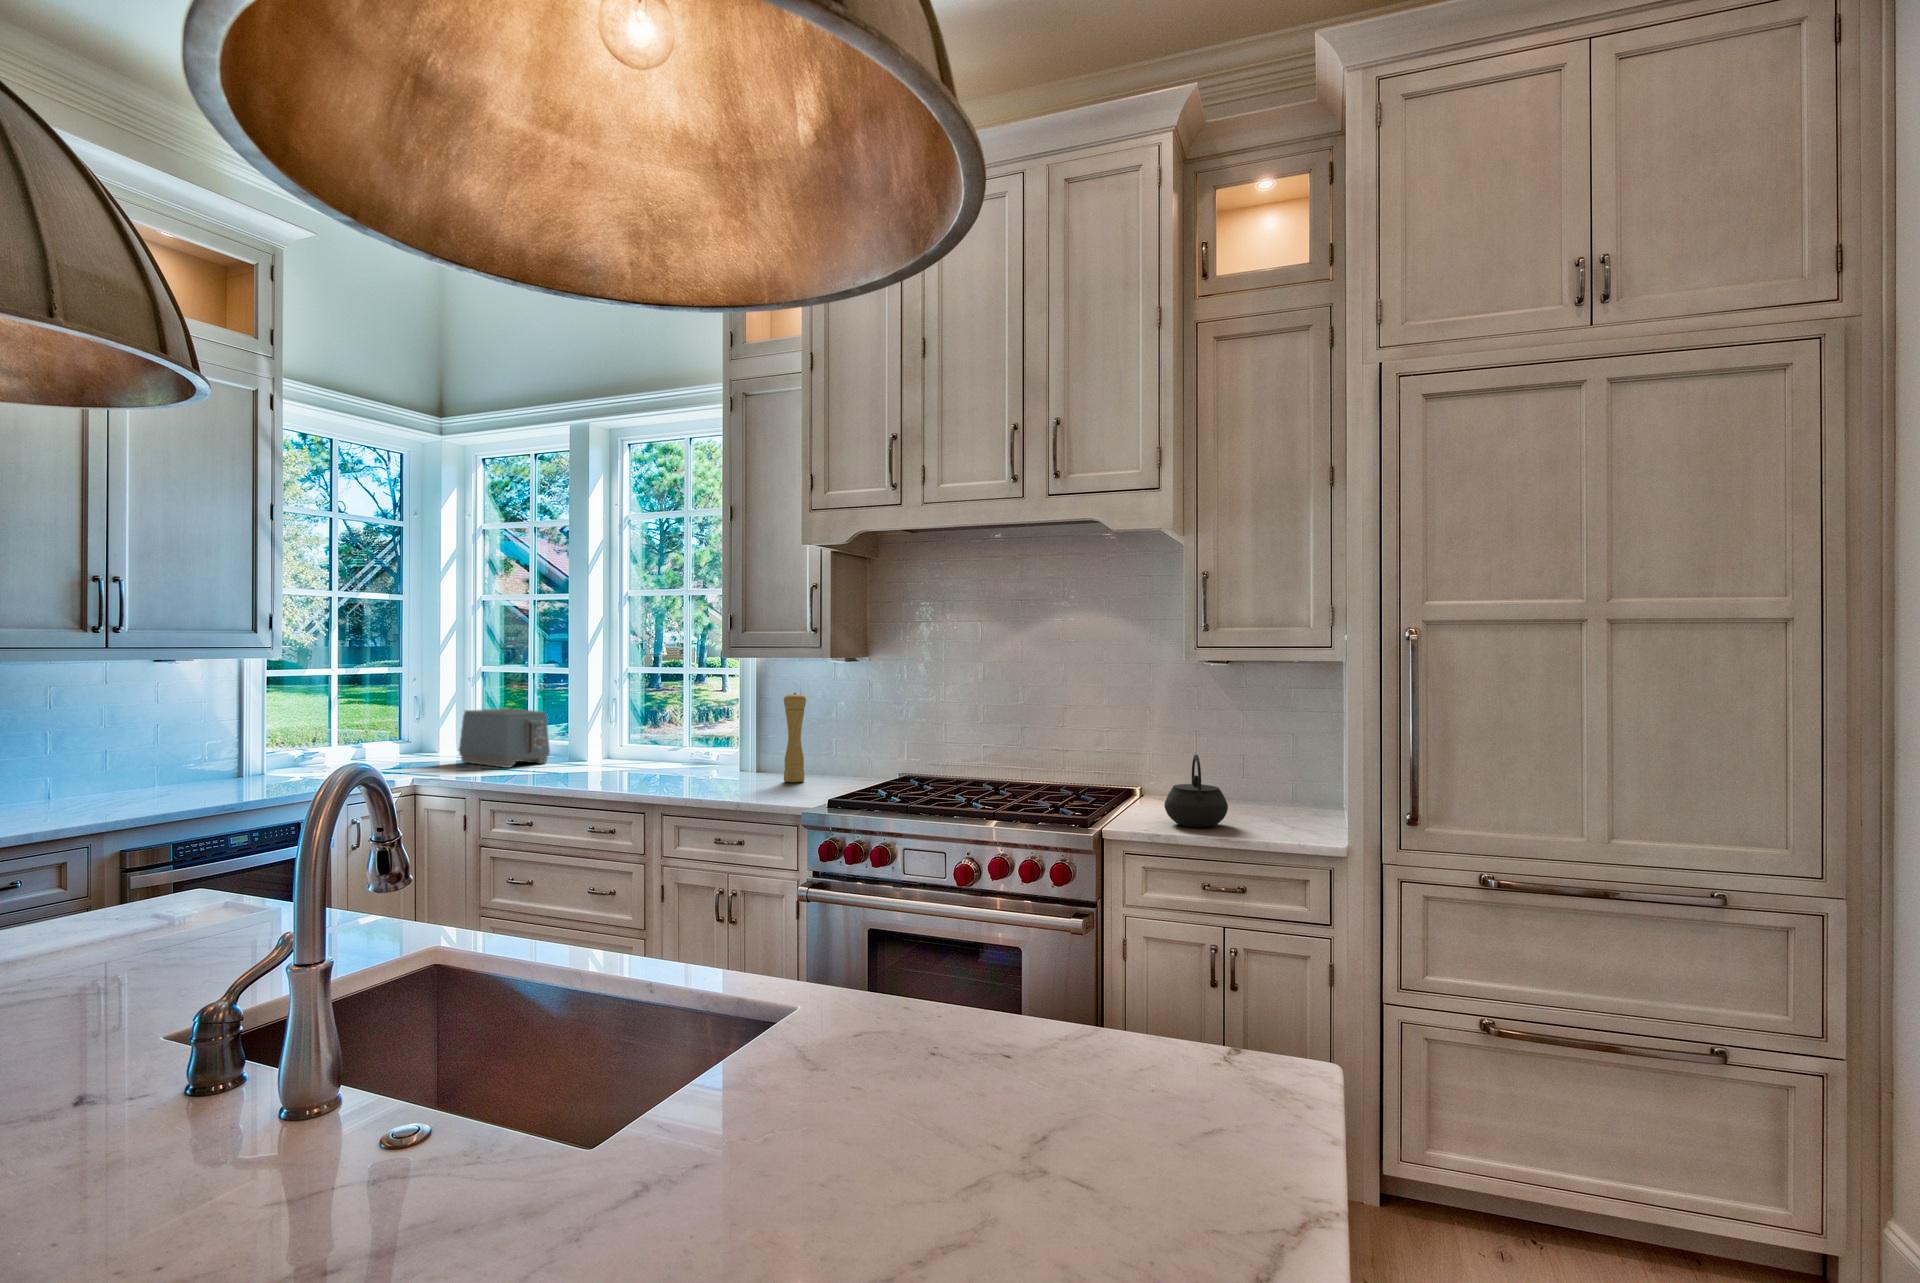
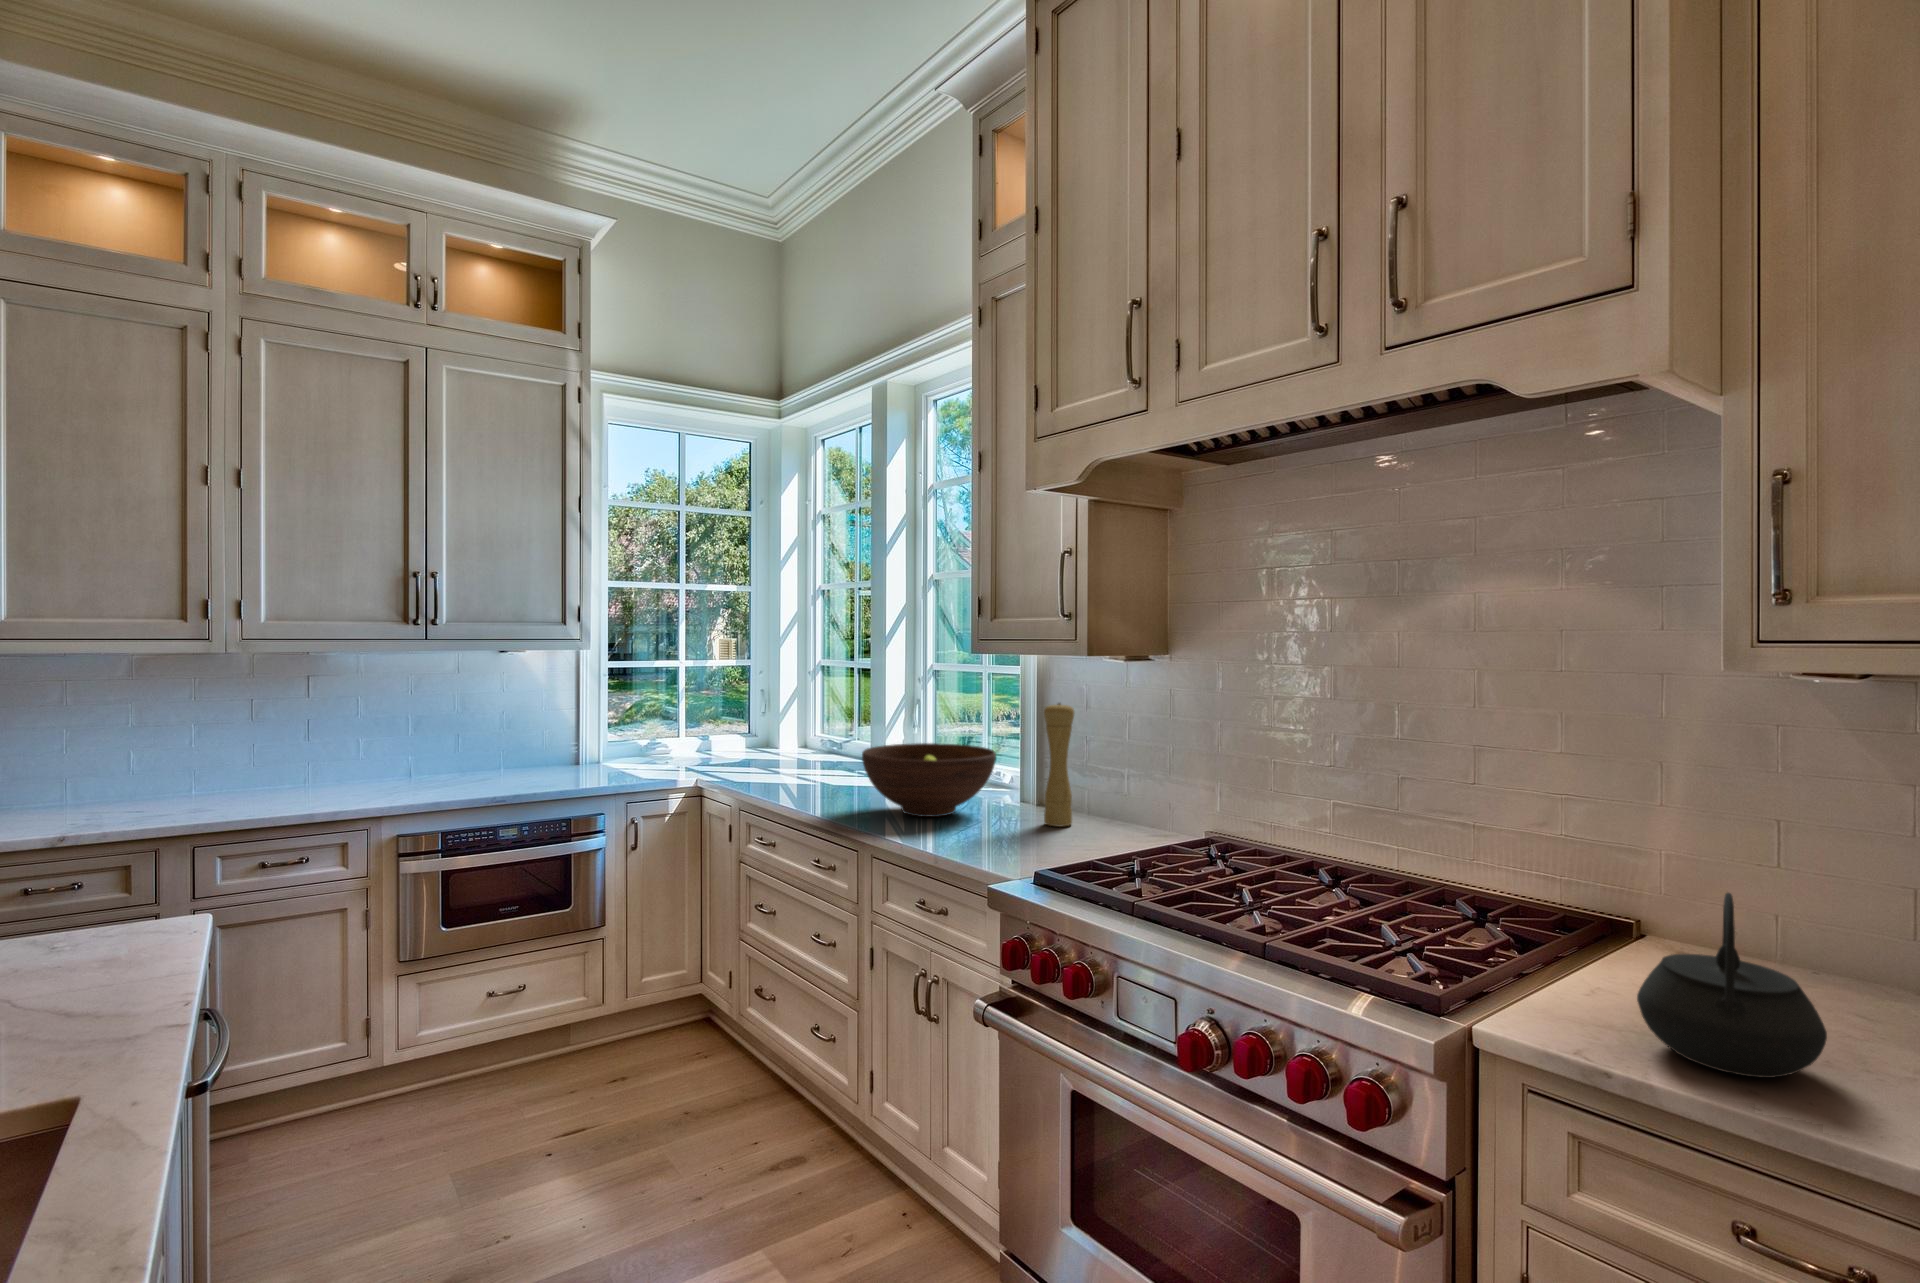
toaster: present [459,708,550,768] -> none [772,705,849,772]
fruit bowl: none [633,730,741,785] -> present [862,743,996,817]

